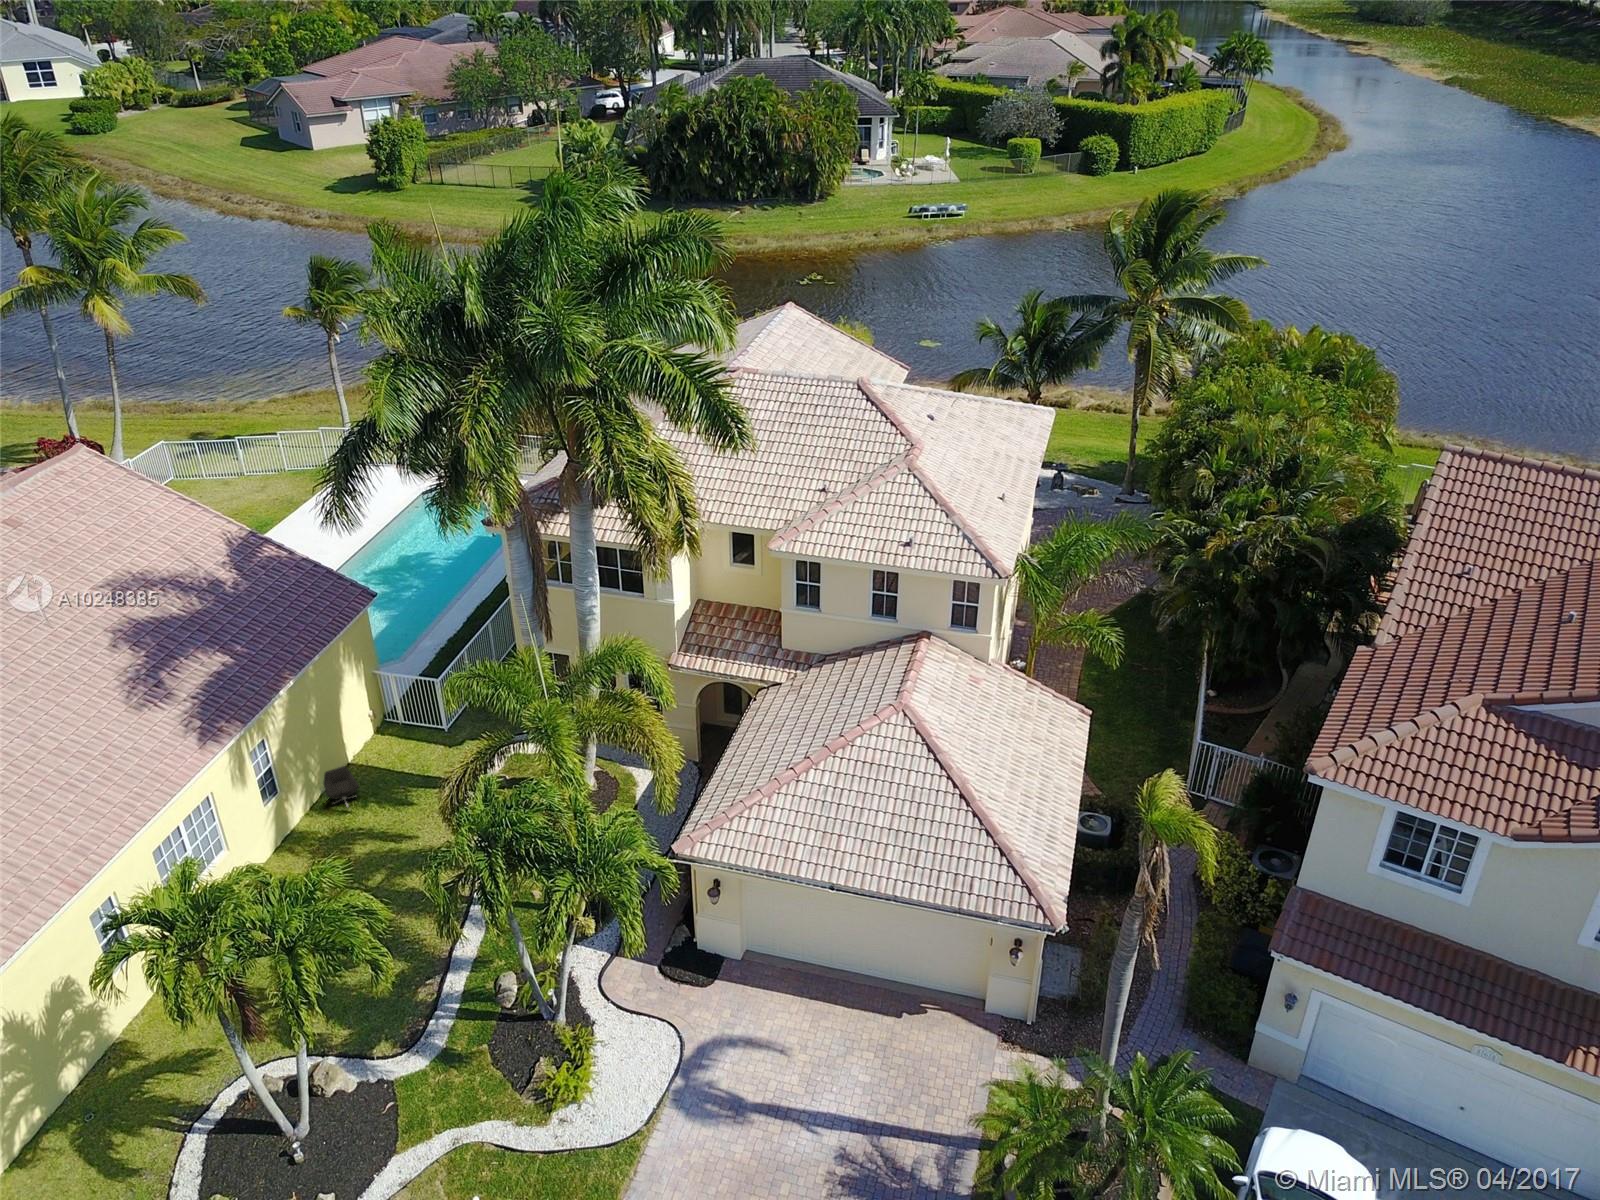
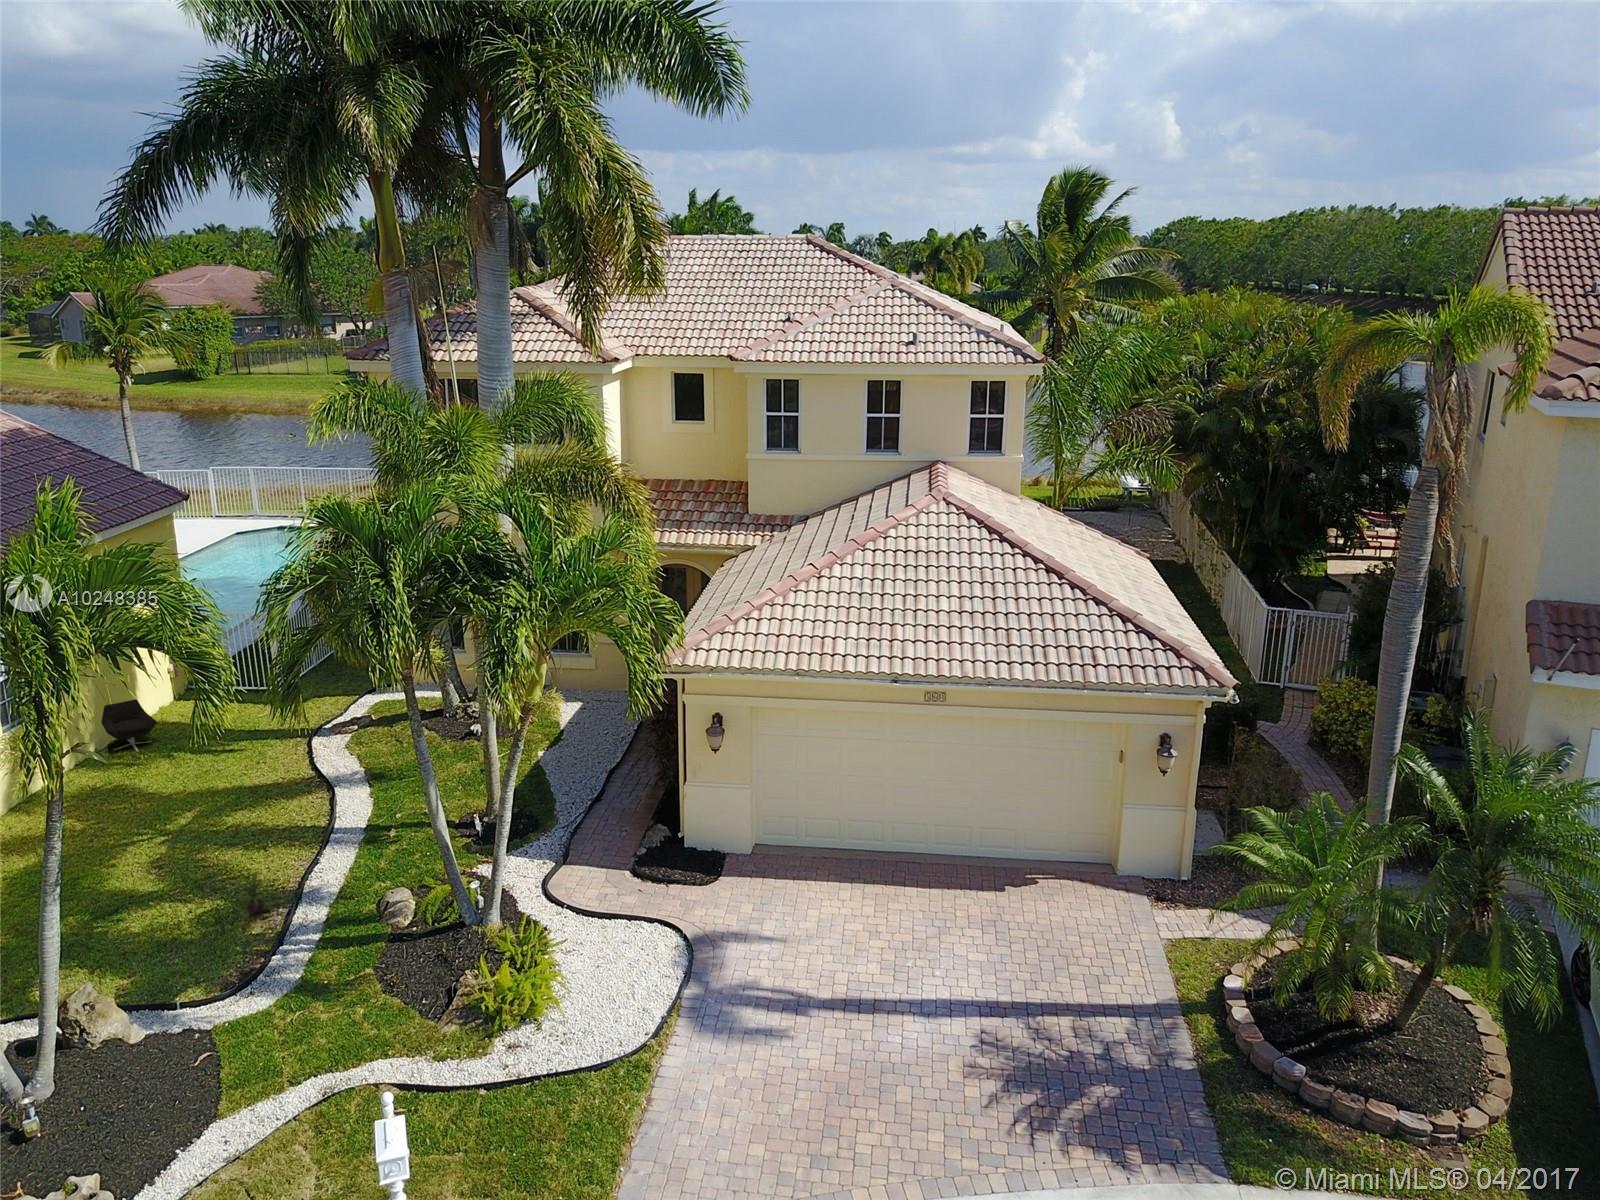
decorative plant: none [401,958,432,984] -> present [237,872,268,914]

